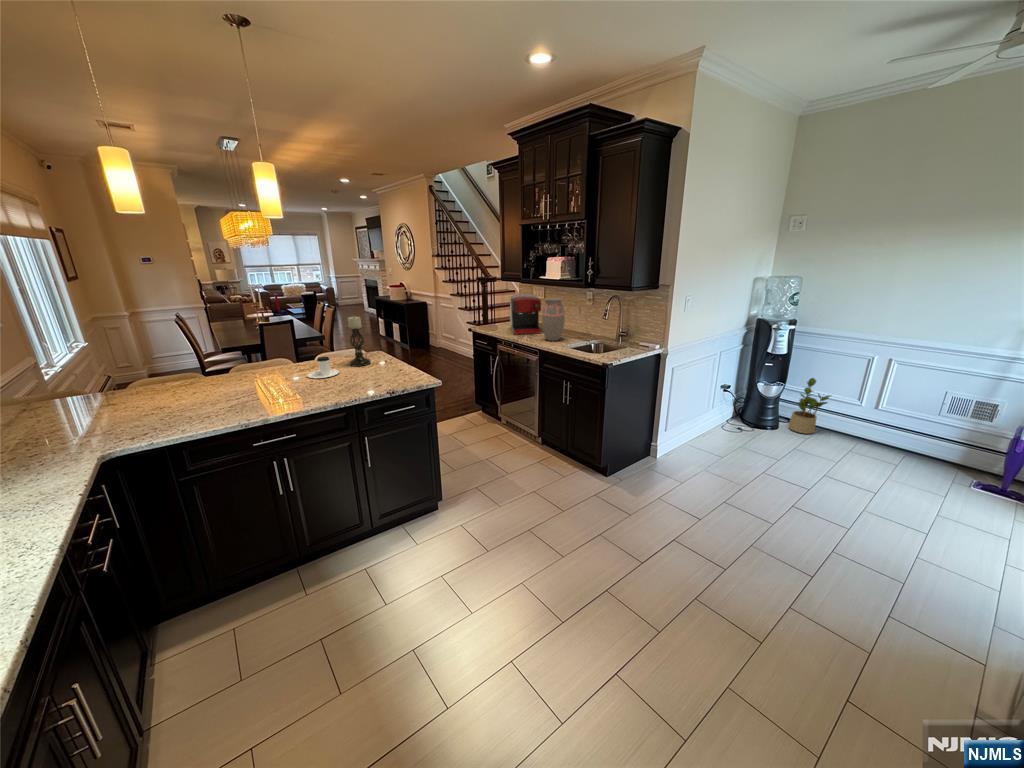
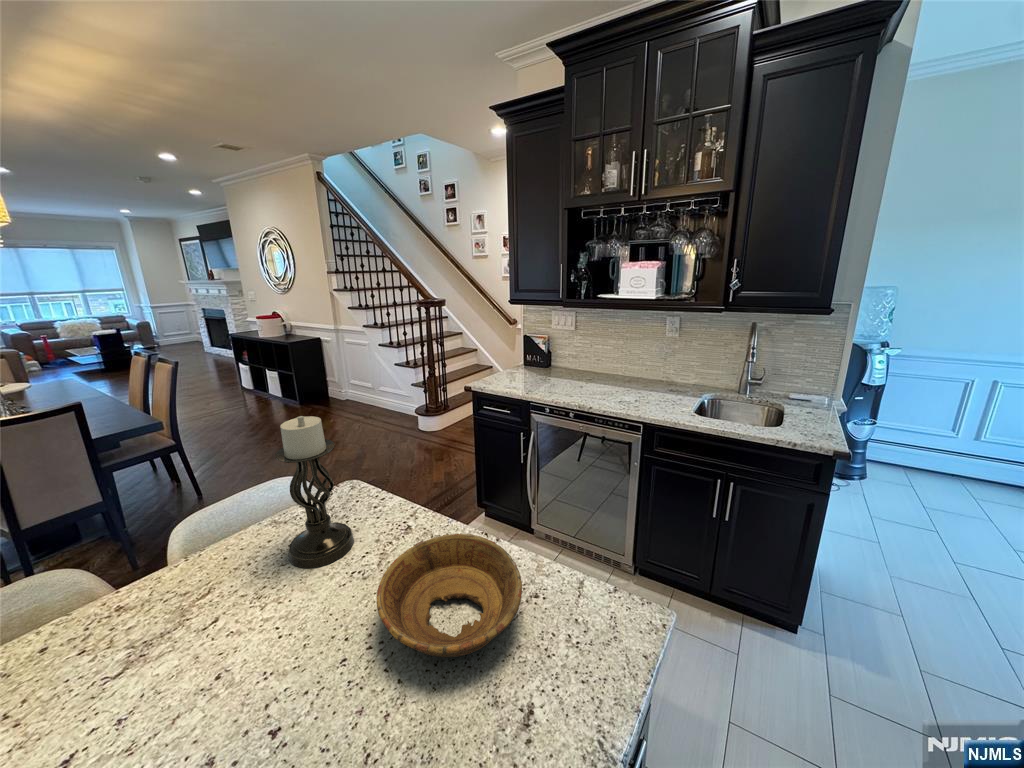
coffee maker: present [510,294,541,334] -> none [544,323,610,394]
decorative vase: present [542,298,565,341] -> none [632,328,674,403]
coffee cup: present [307,357,339,378] -> none [141,593,279,714]
decorative bowl: none [360,357,404,380] -> present [376,533,522,657]
potted plant: present [788,378,830,434] -> none [888,413,944,483]

